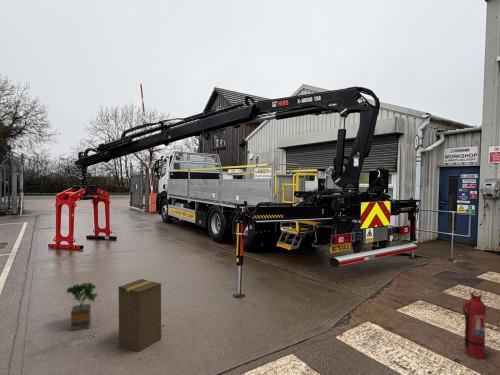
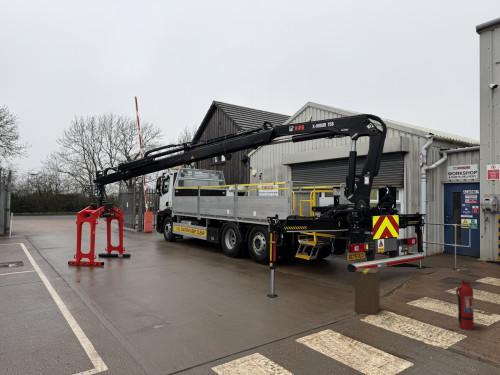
cardboard box: present [119,279,161,352] -> present [355,268,380,315]
potted tree: present [67,283,97,331] -> none [139,280,164,320]

